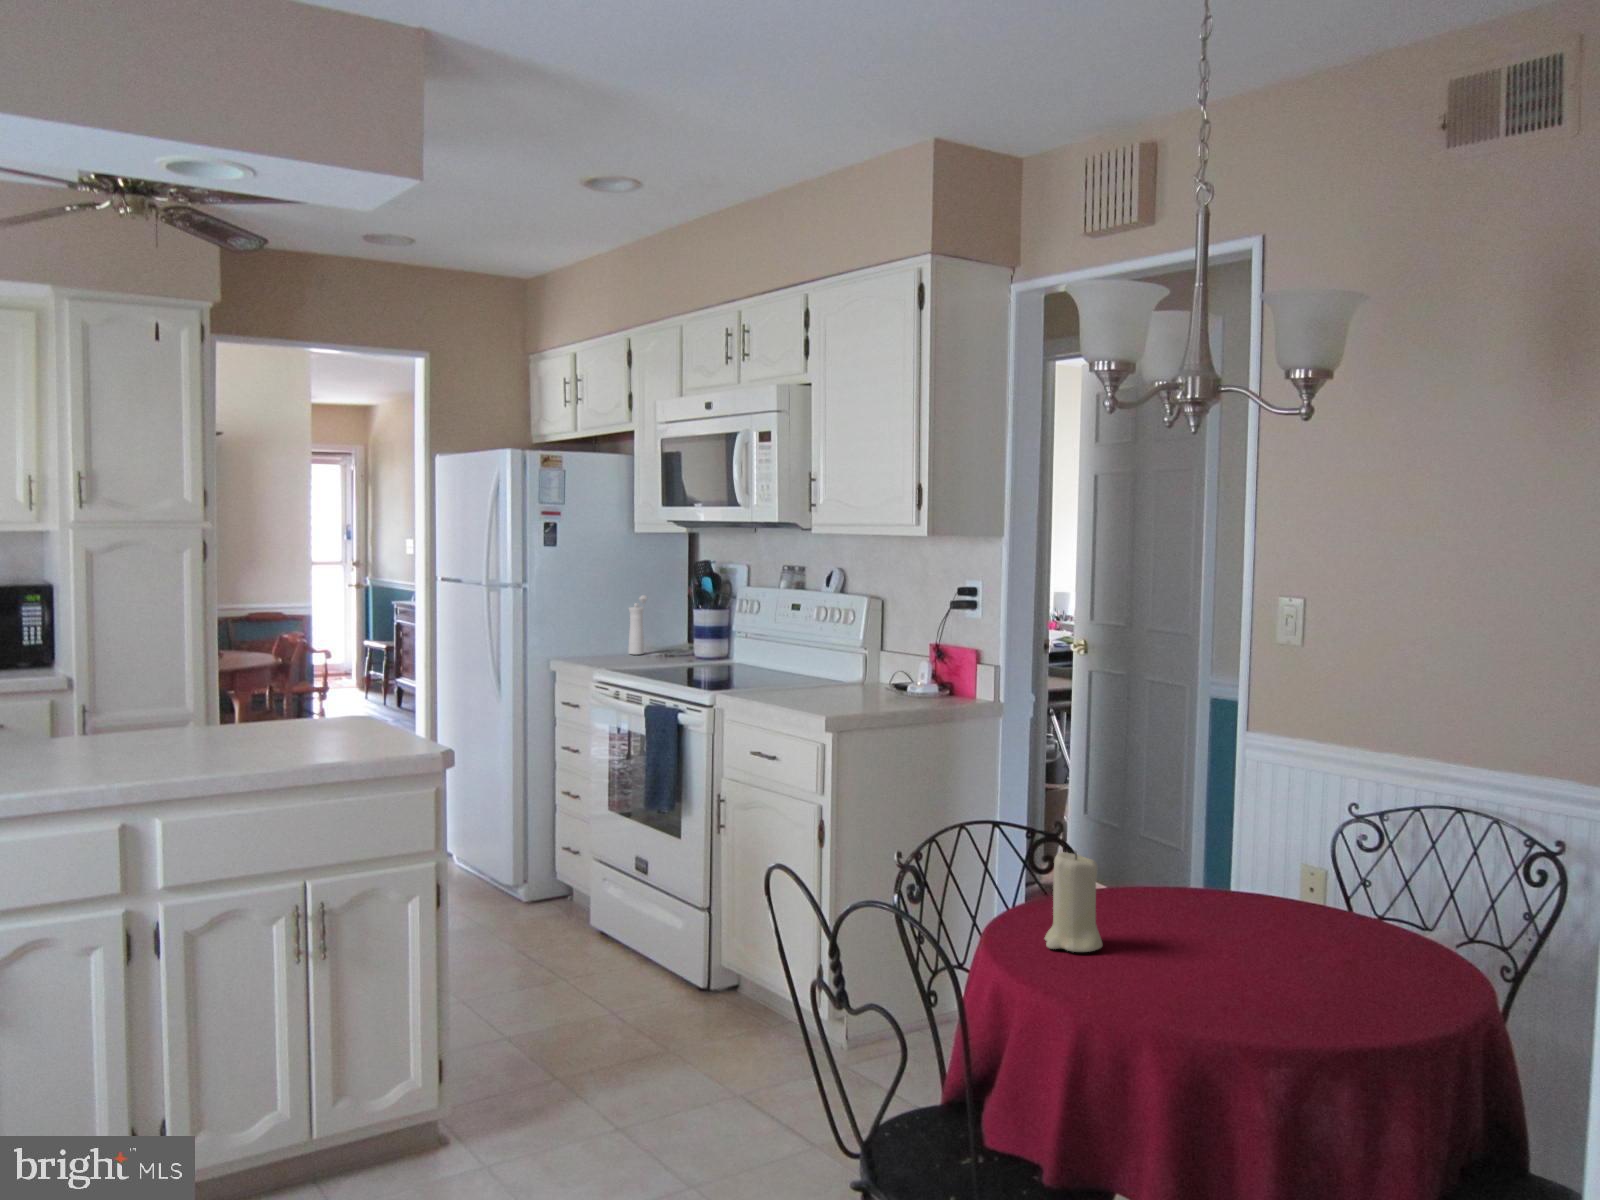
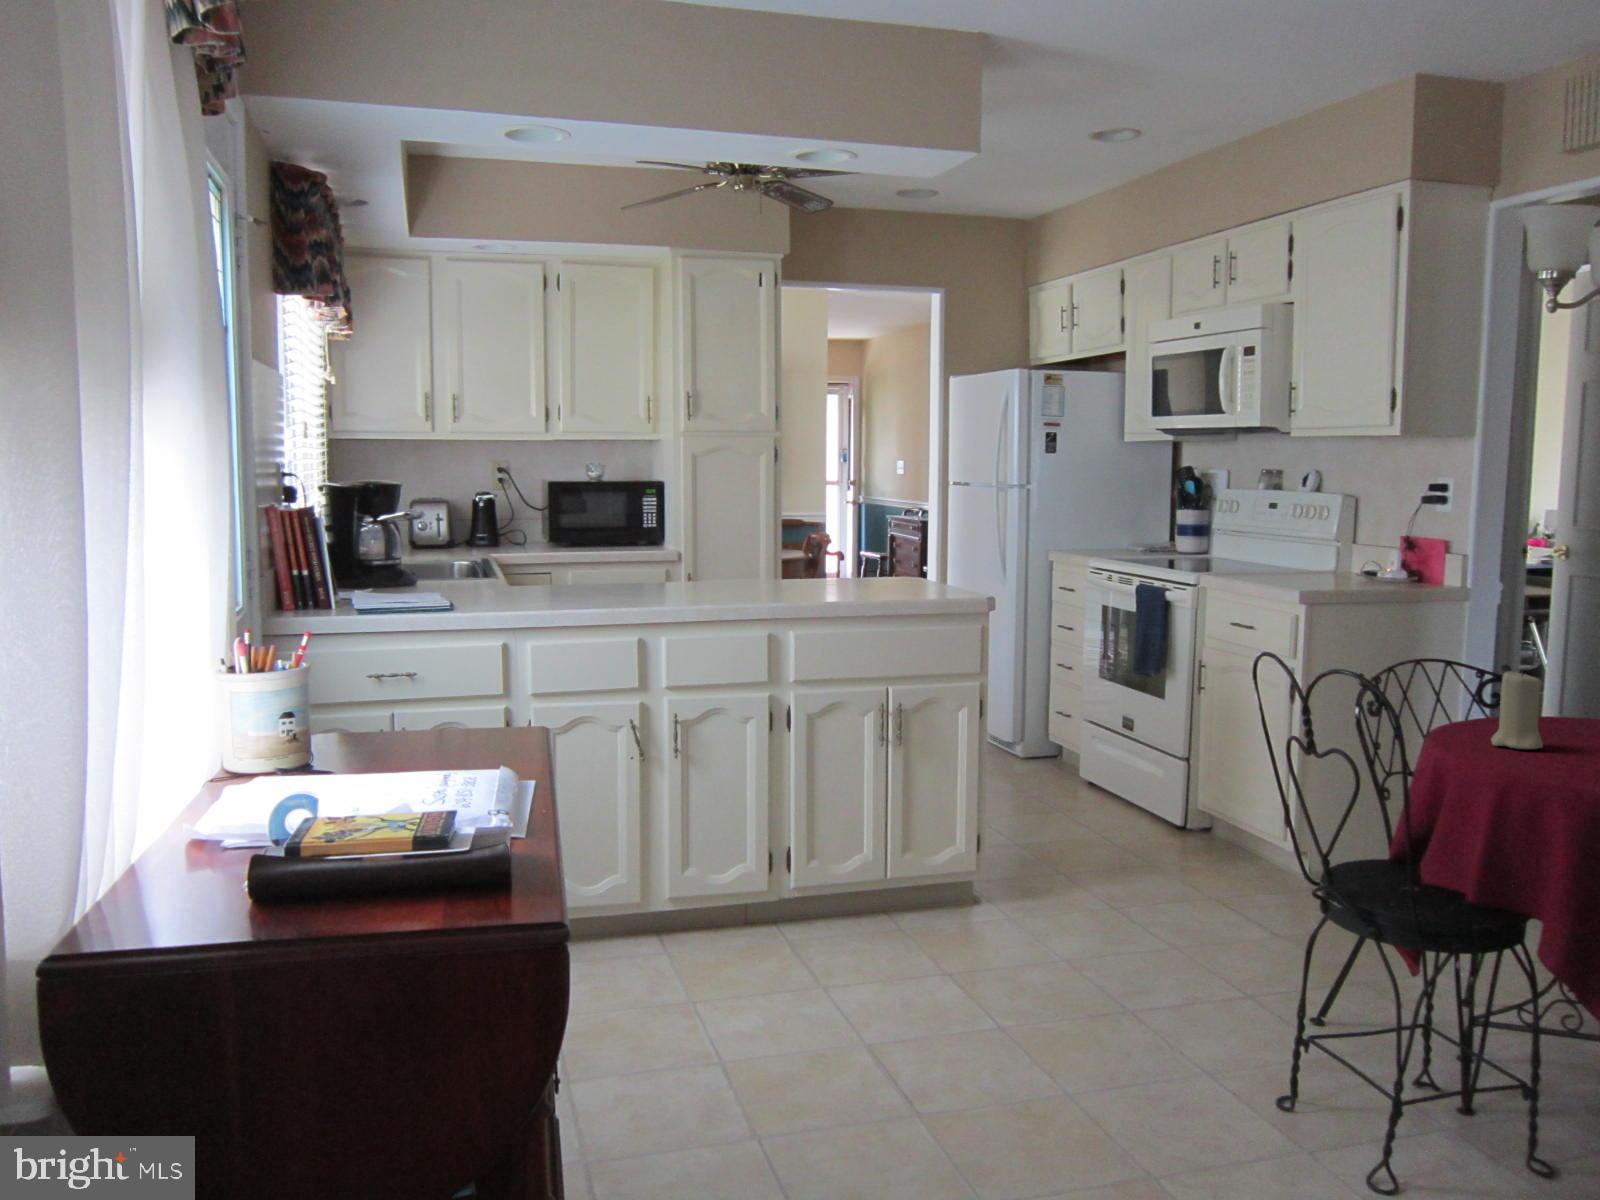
pepper mill: present [628,595,647,655] -> none [1114,498,1132,549]

